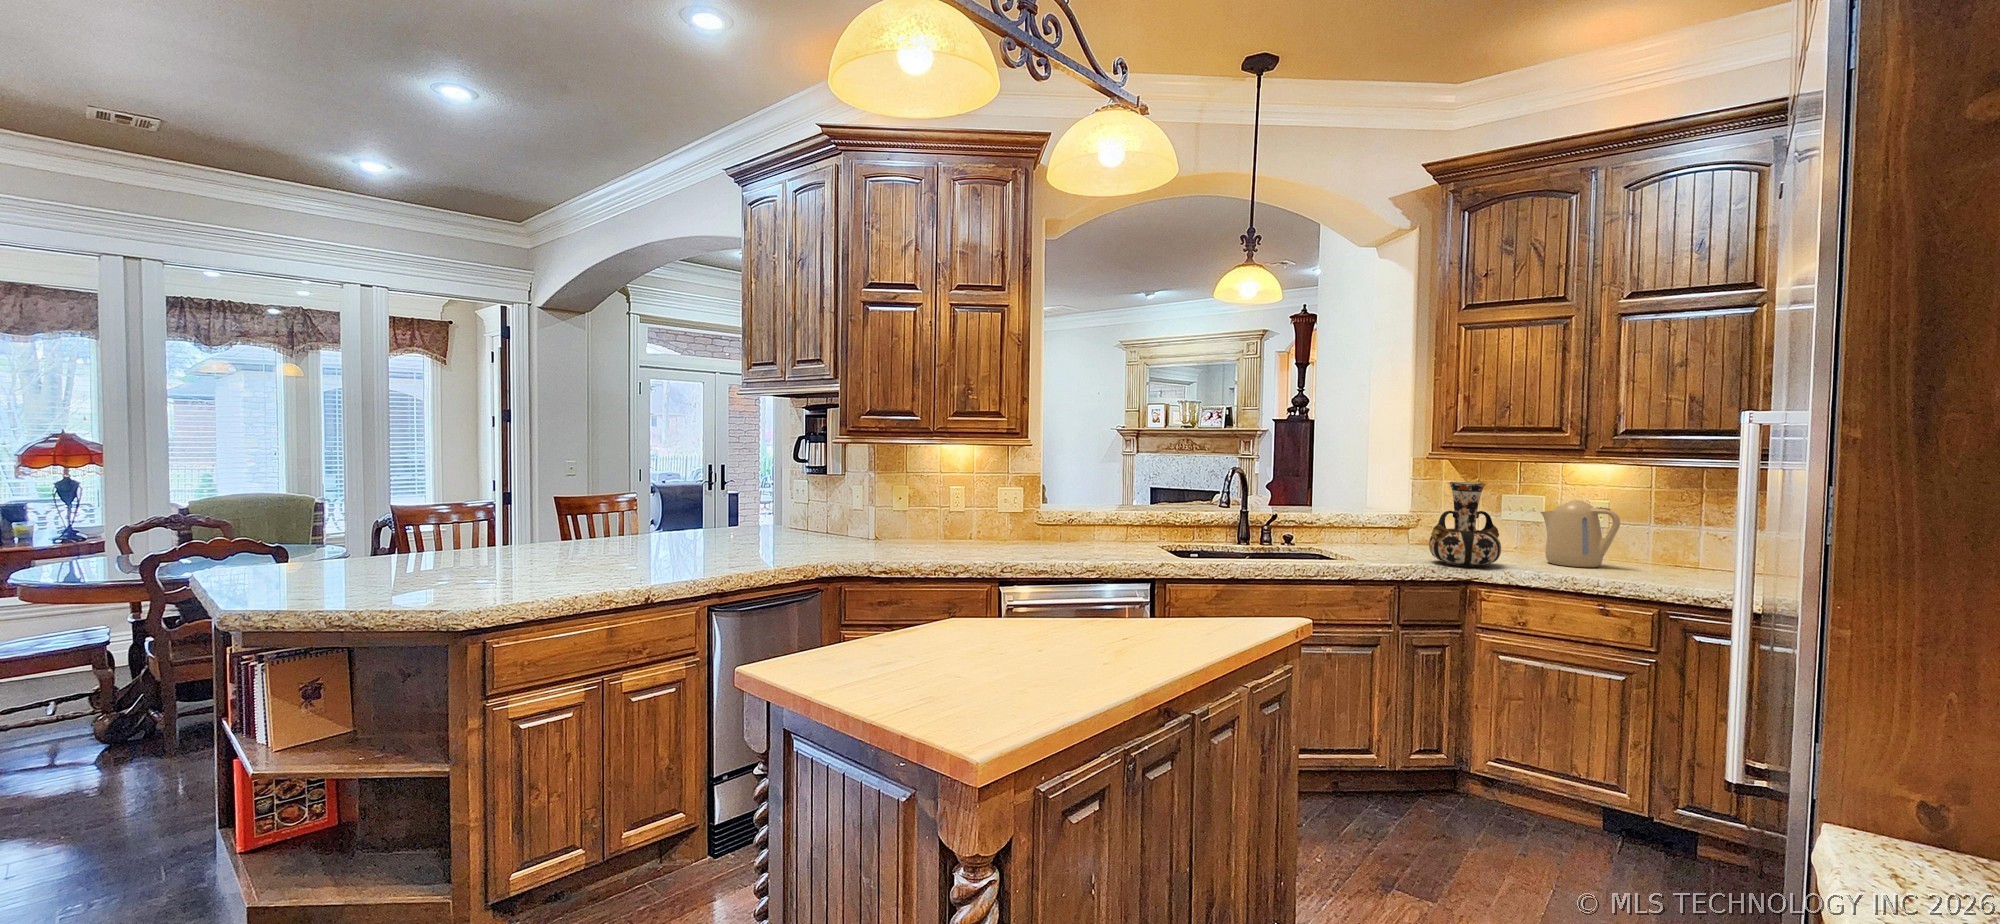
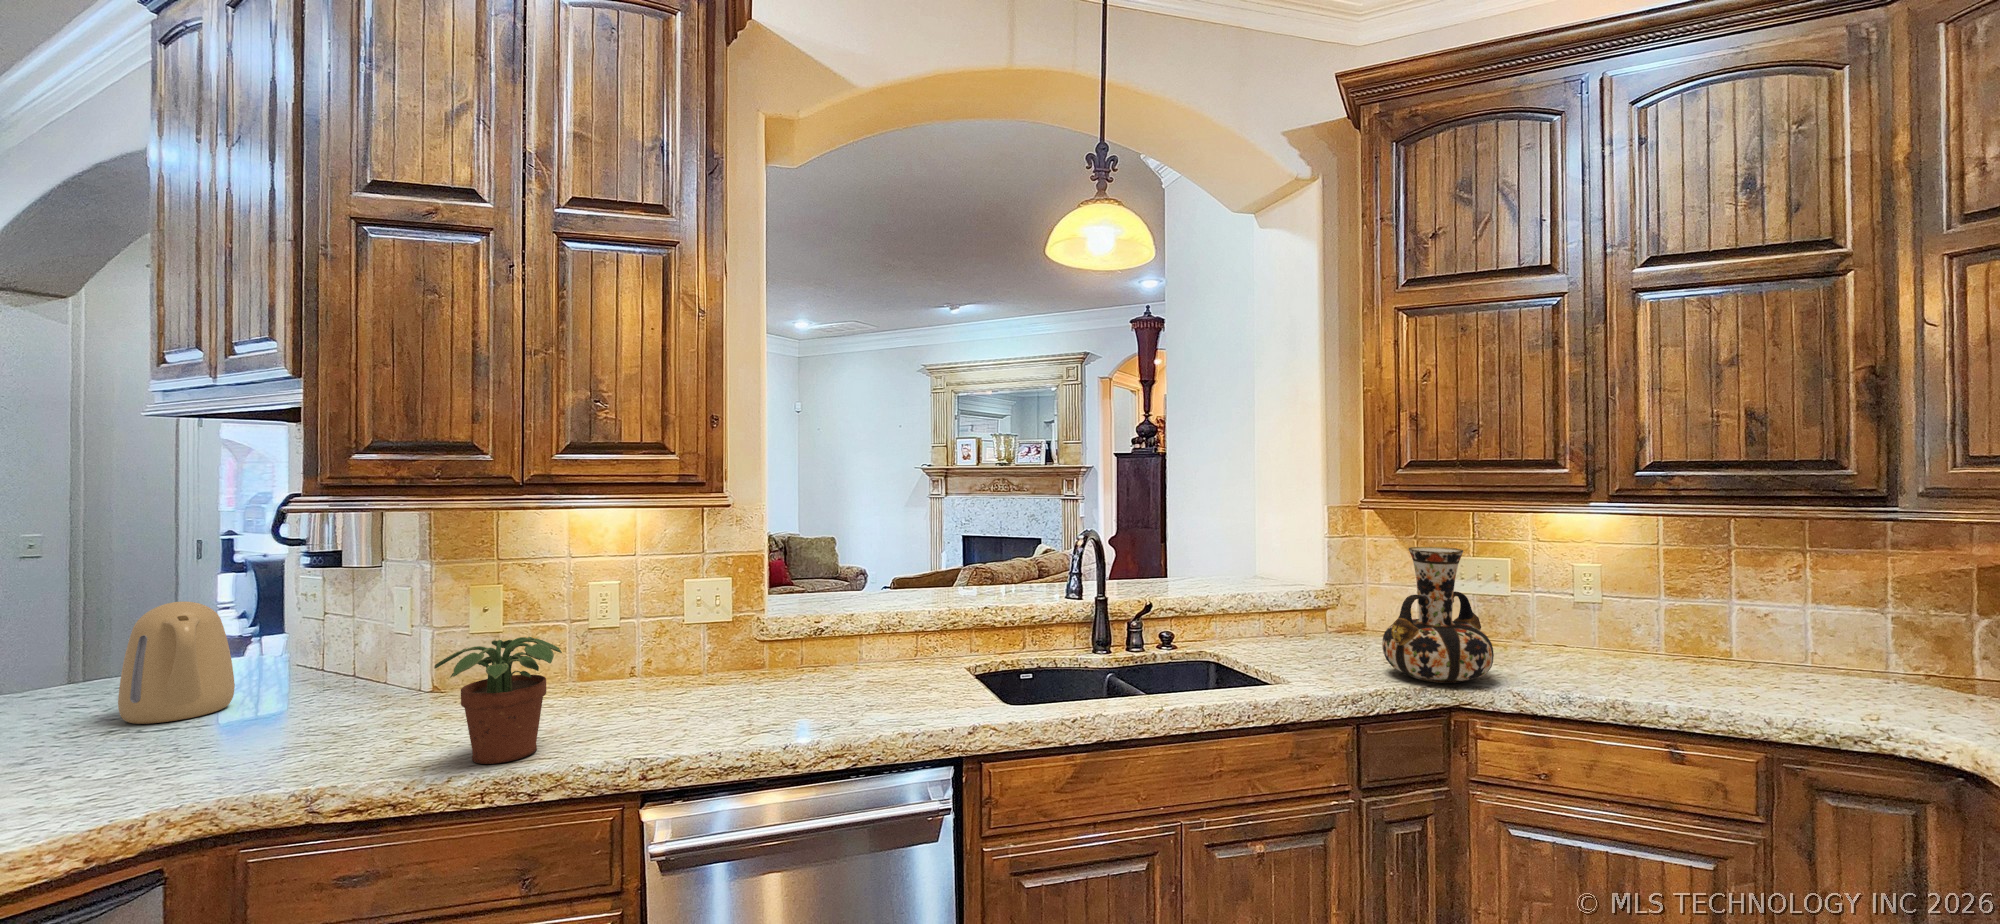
kettle: present [1541,500,1620,568] -> present [118,602,235,724]
potted plant: none [901,502,953,559] -> present [434,637,562,764]

